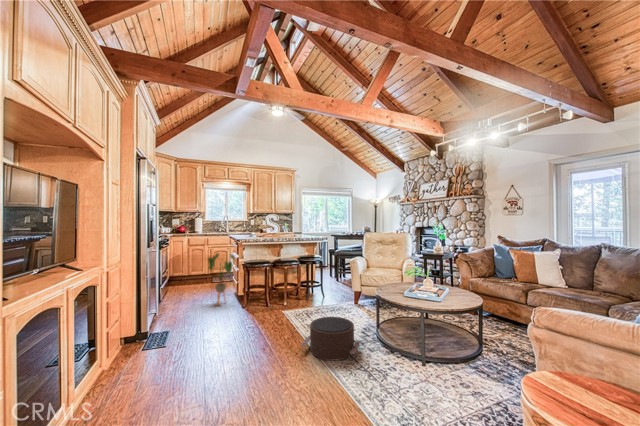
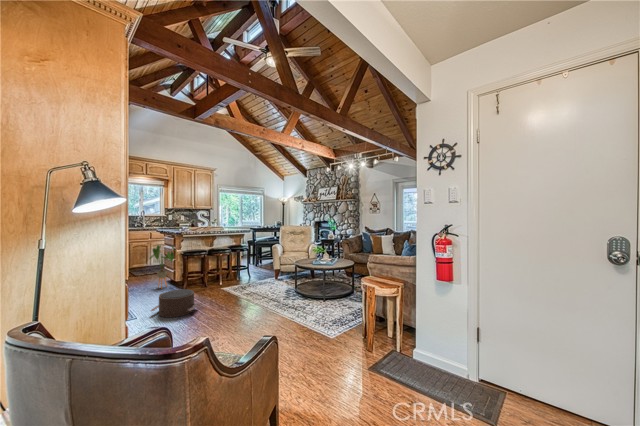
pouf: present [301,317,359,360] -> present [151,289,198,317]

